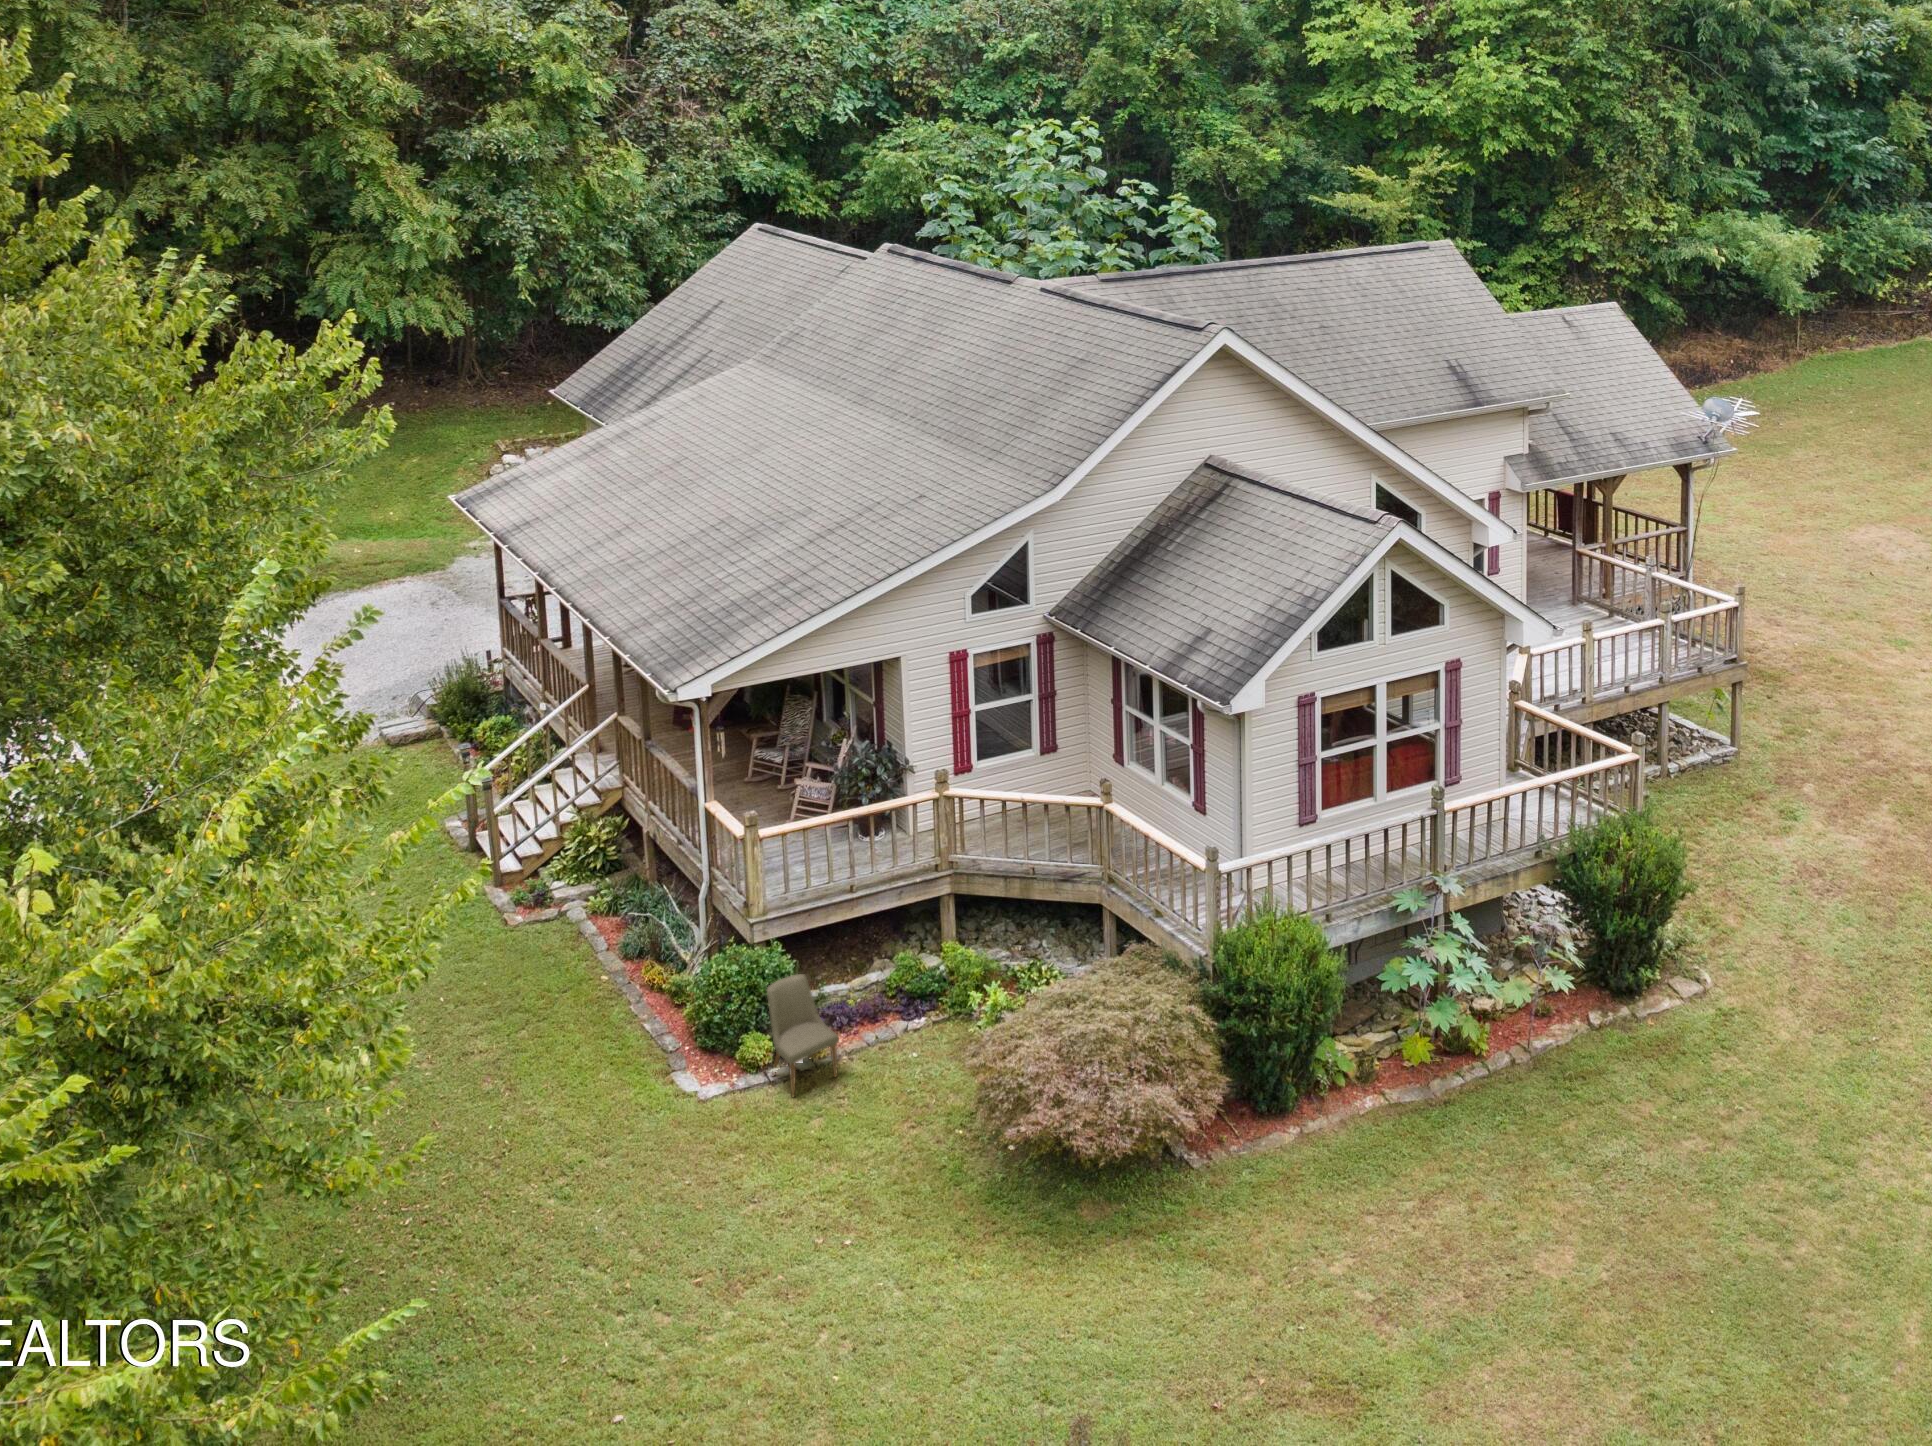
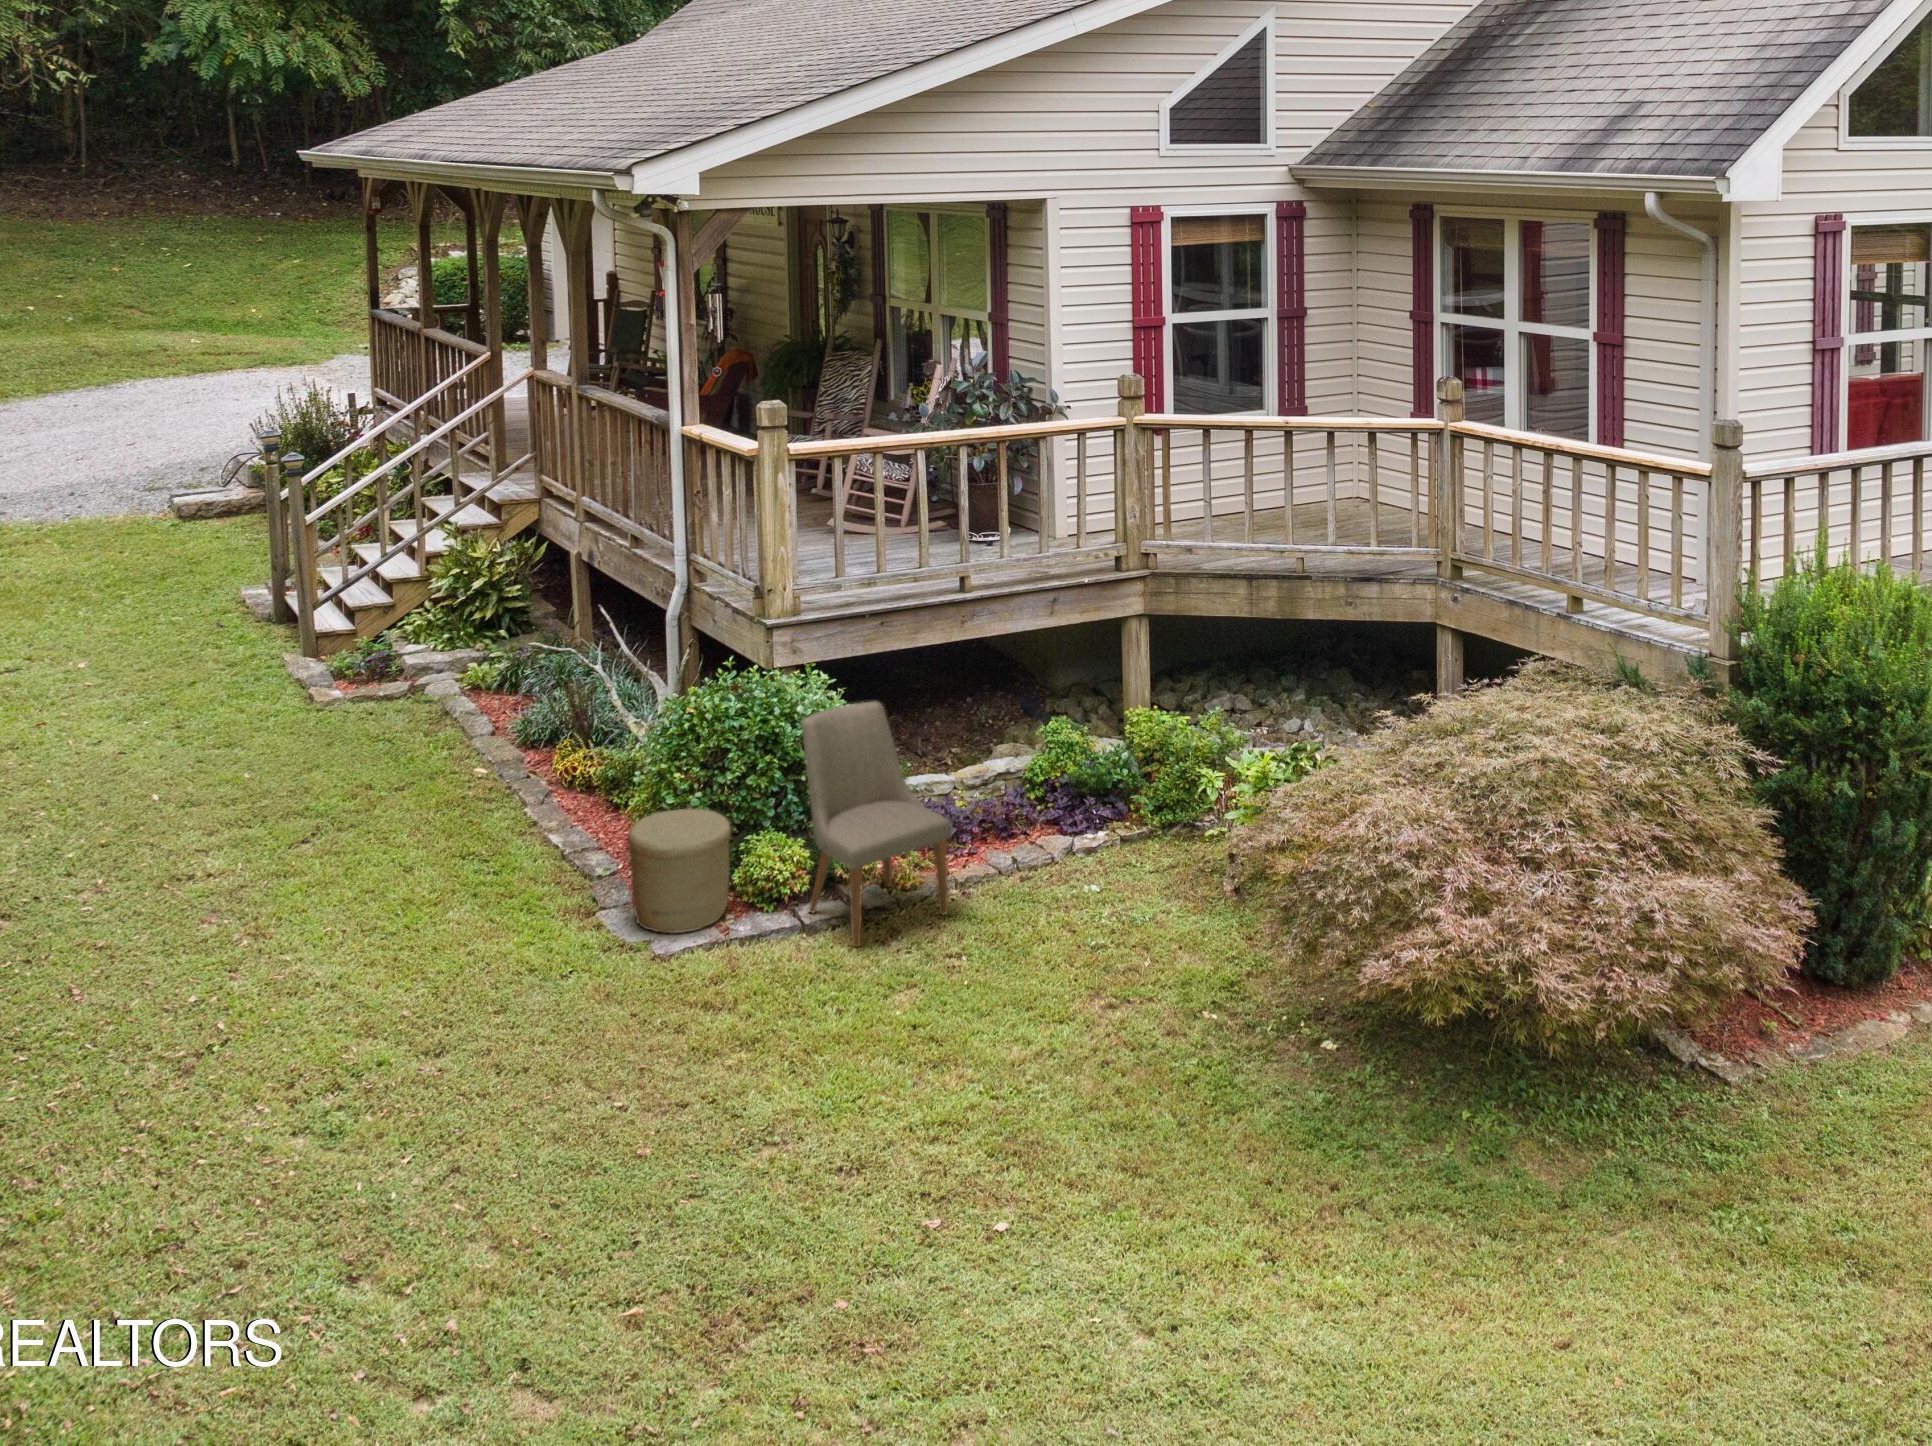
woven basket: none [686,1026,735,1089] -> present [627,808,731,933]

